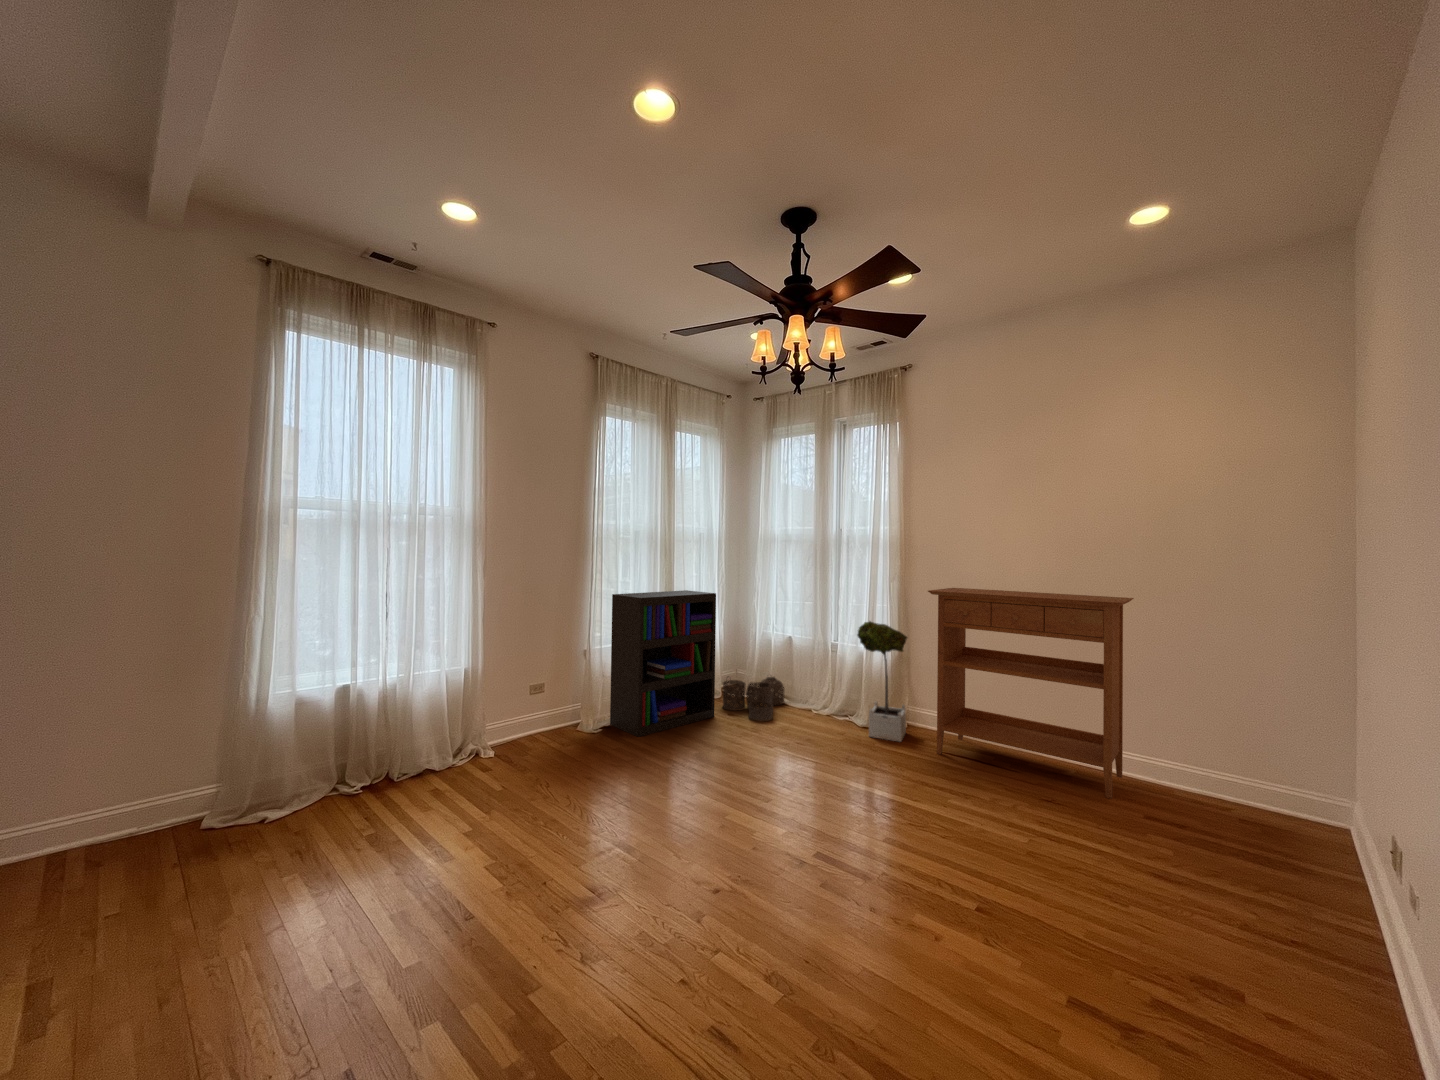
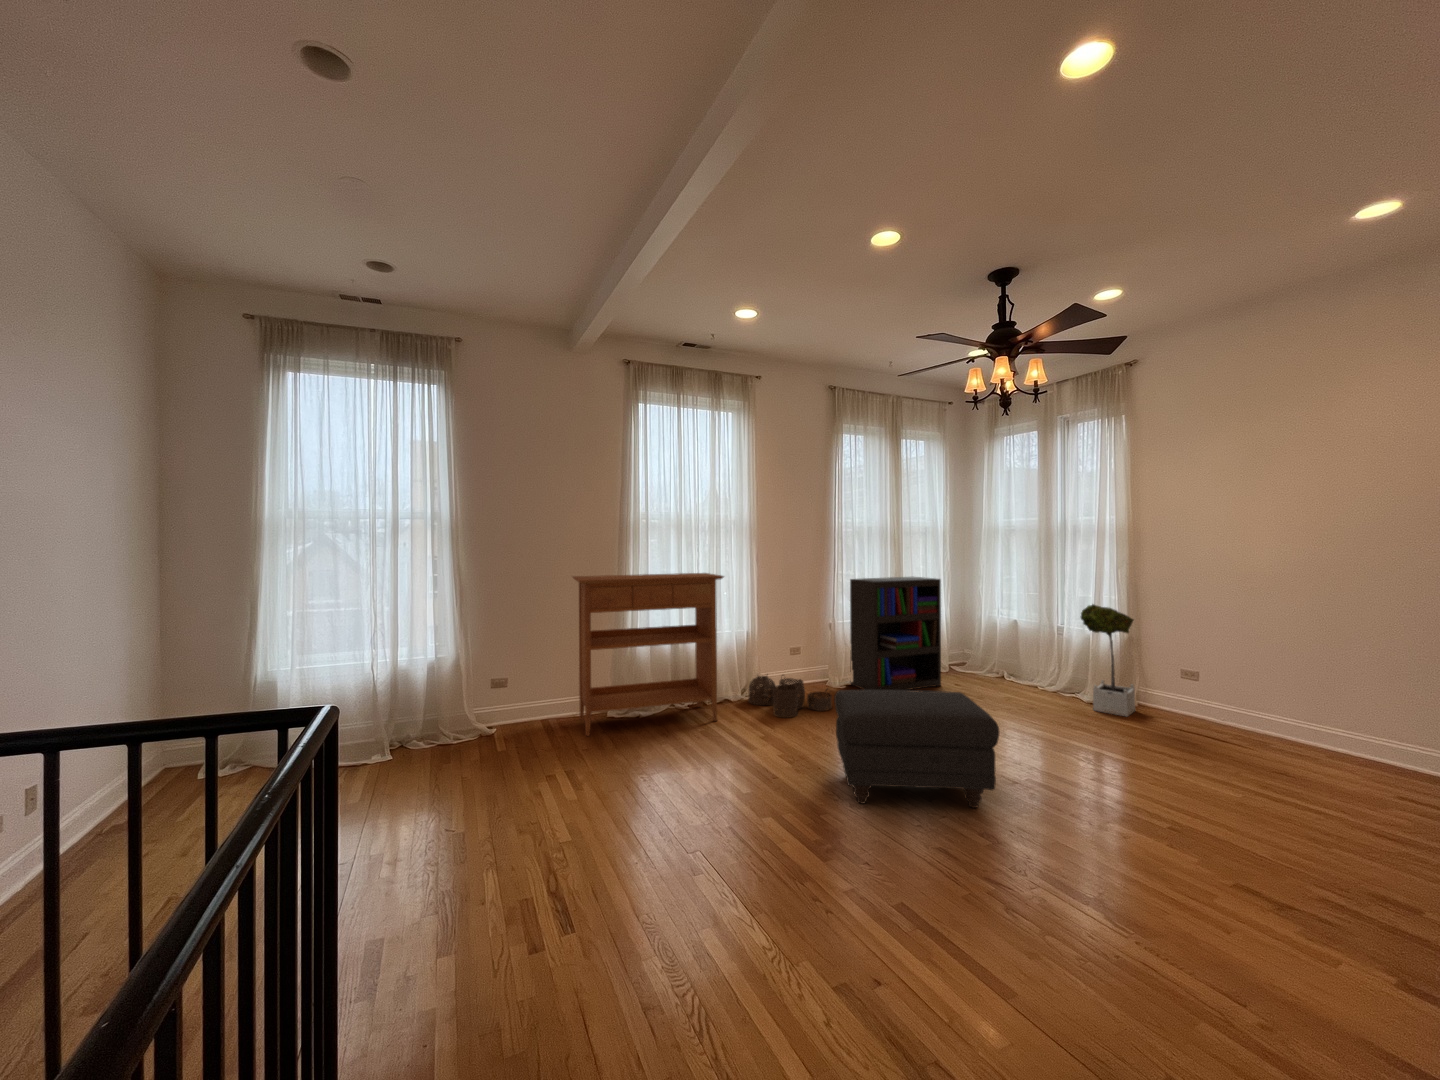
console table: present [928,588,1134,799] -> present [573,573,724,736]
woven basket: present [723,677,784,721] -> present [748,675,832,717]
ottoman: none [559,757,797,977] -> present [834,690,1000,808]

